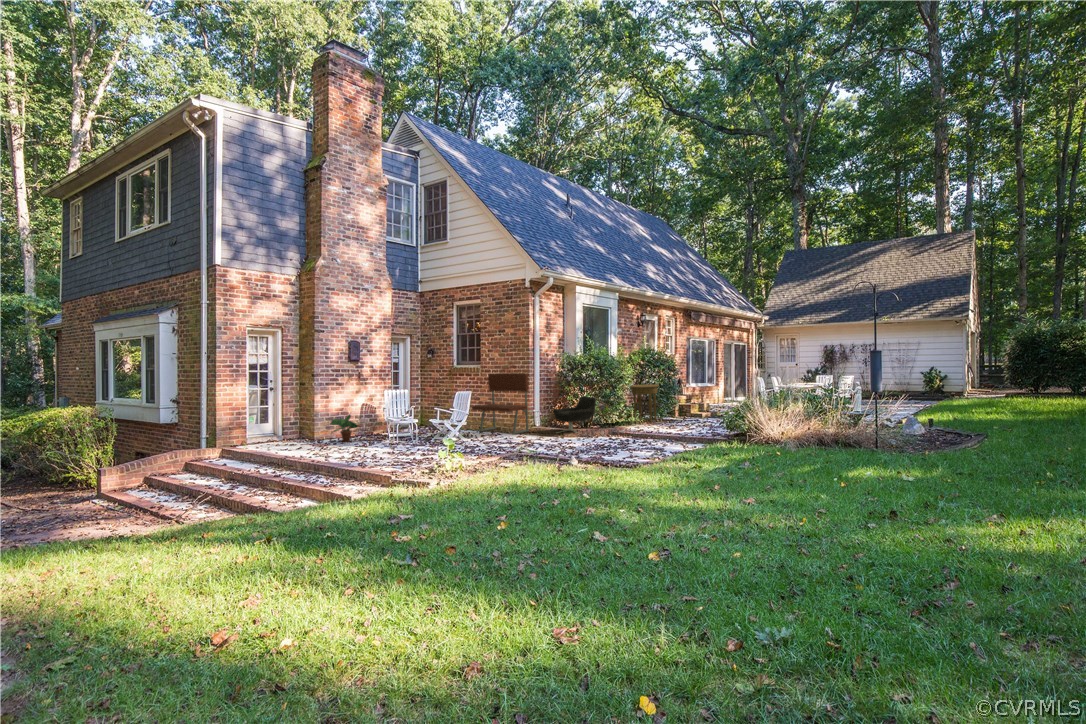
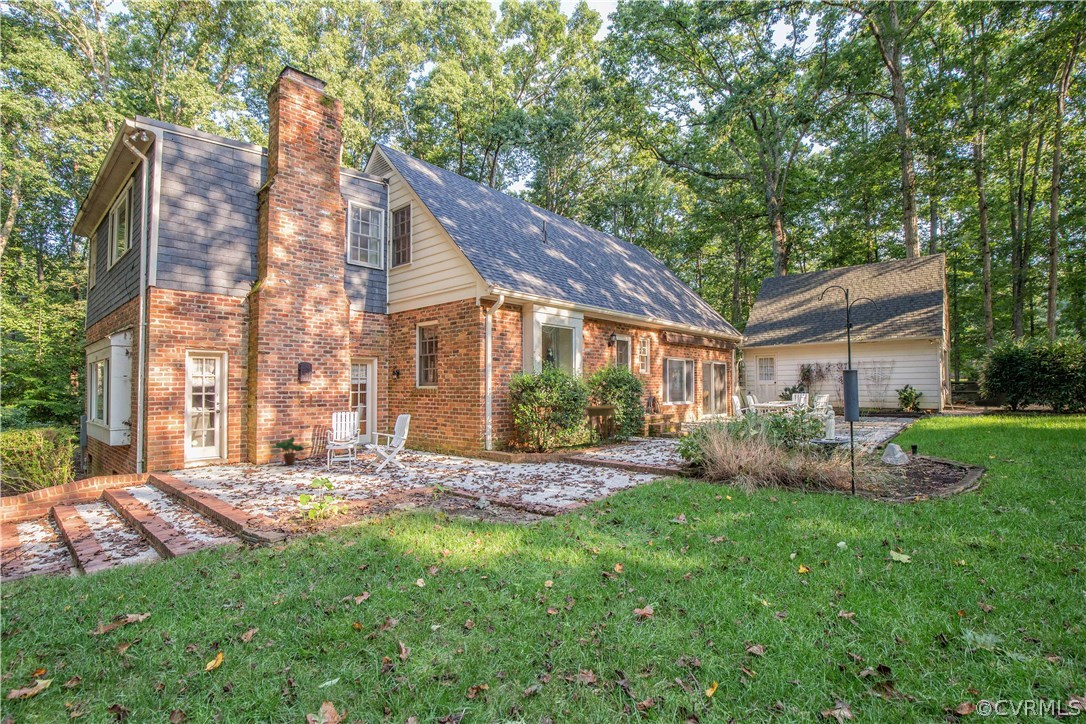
bench: present [472,373,529,434] -> none [422,395,478,458]
lounge chair: present [553,396,596,433] -> present [975,393,1007,413]

